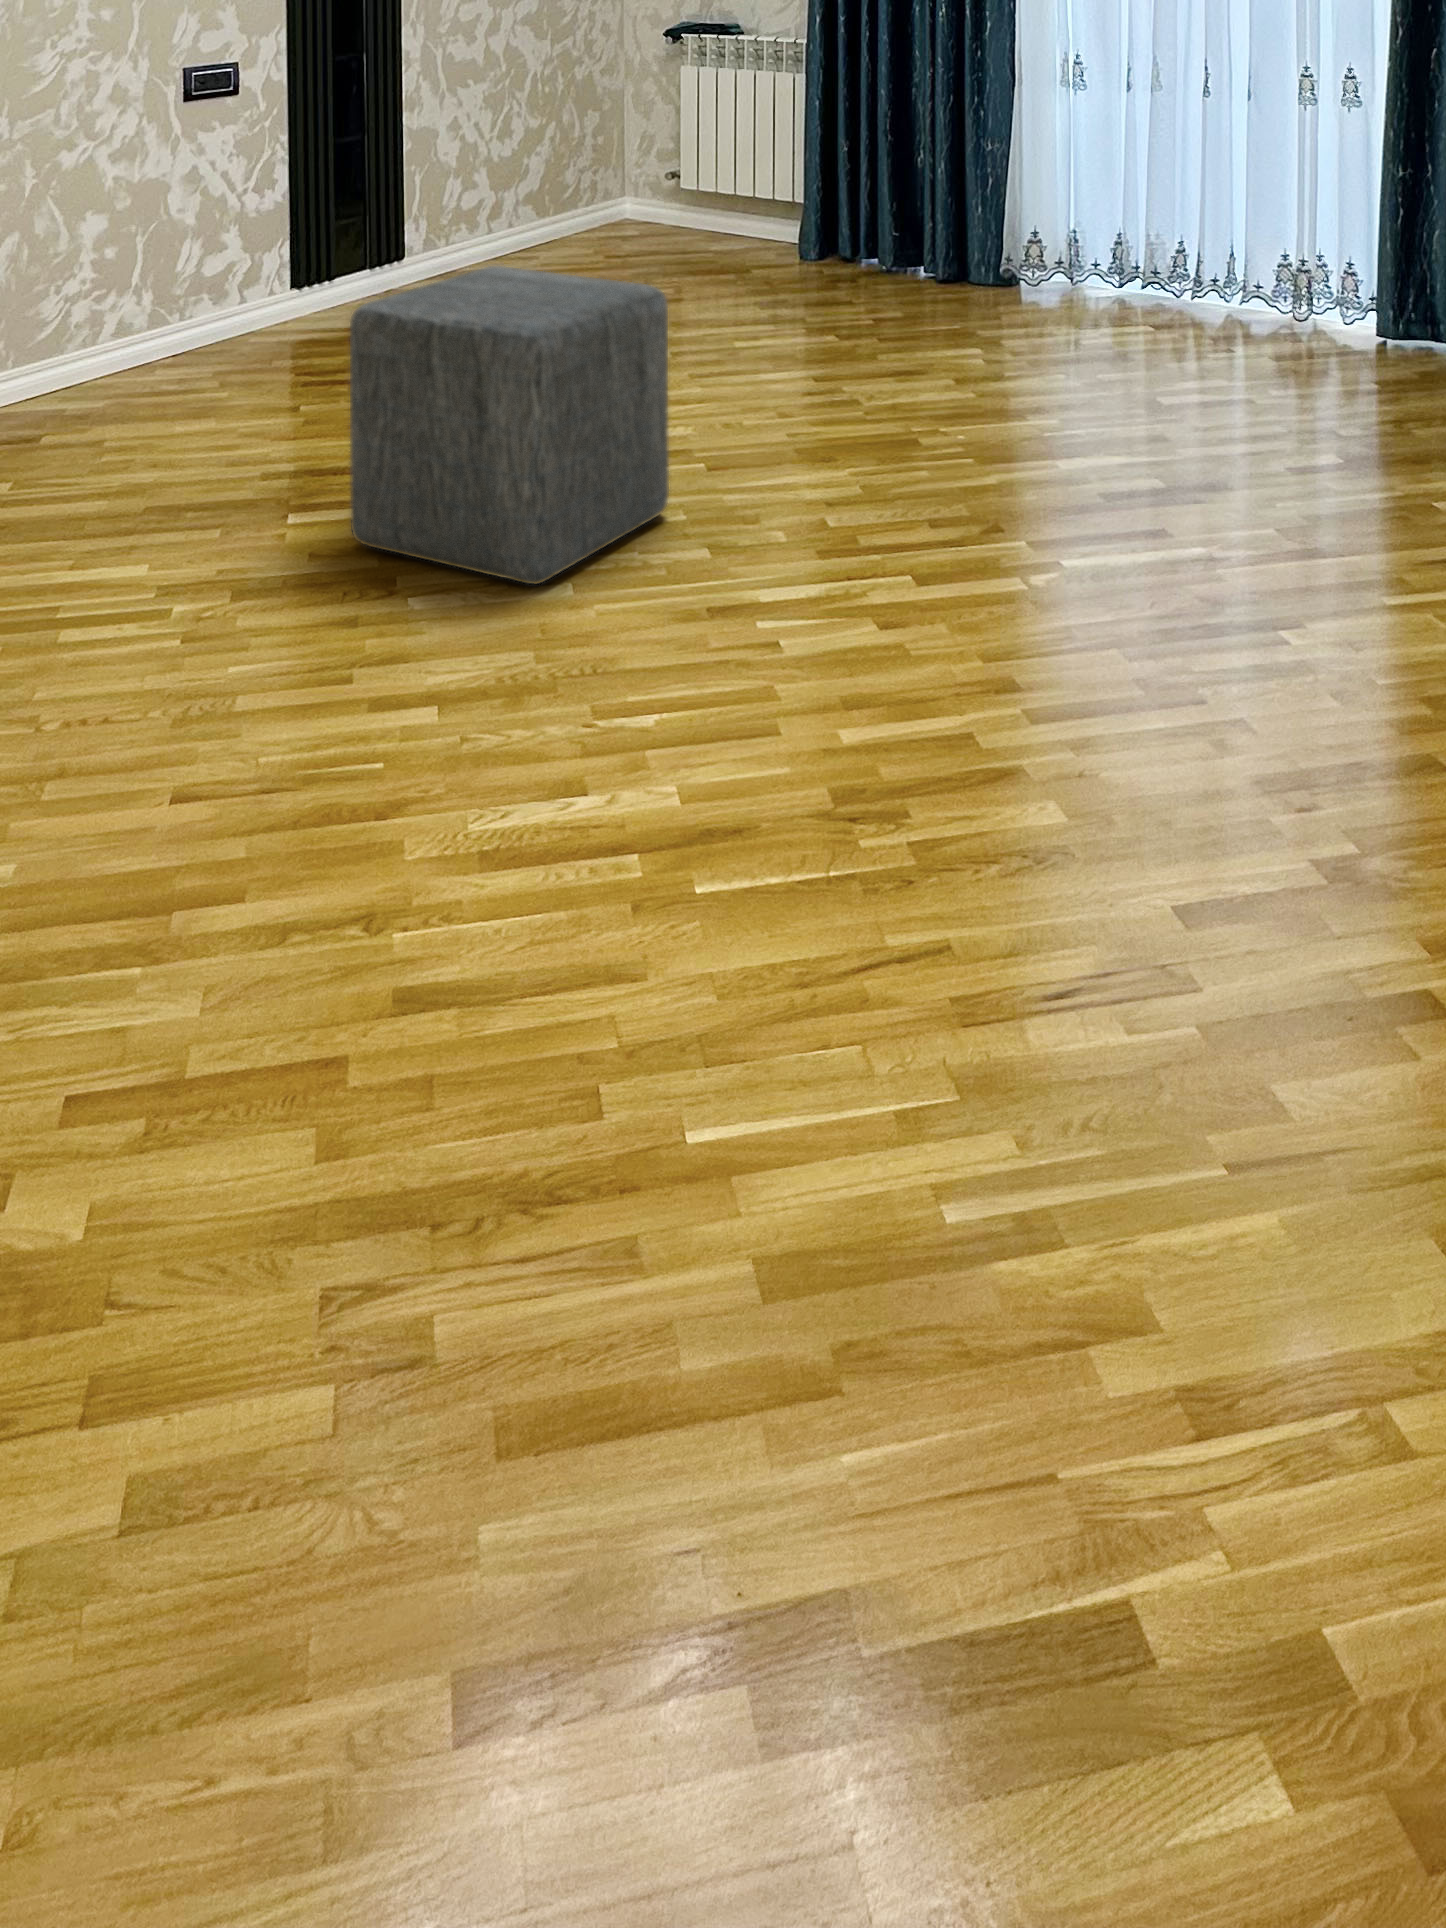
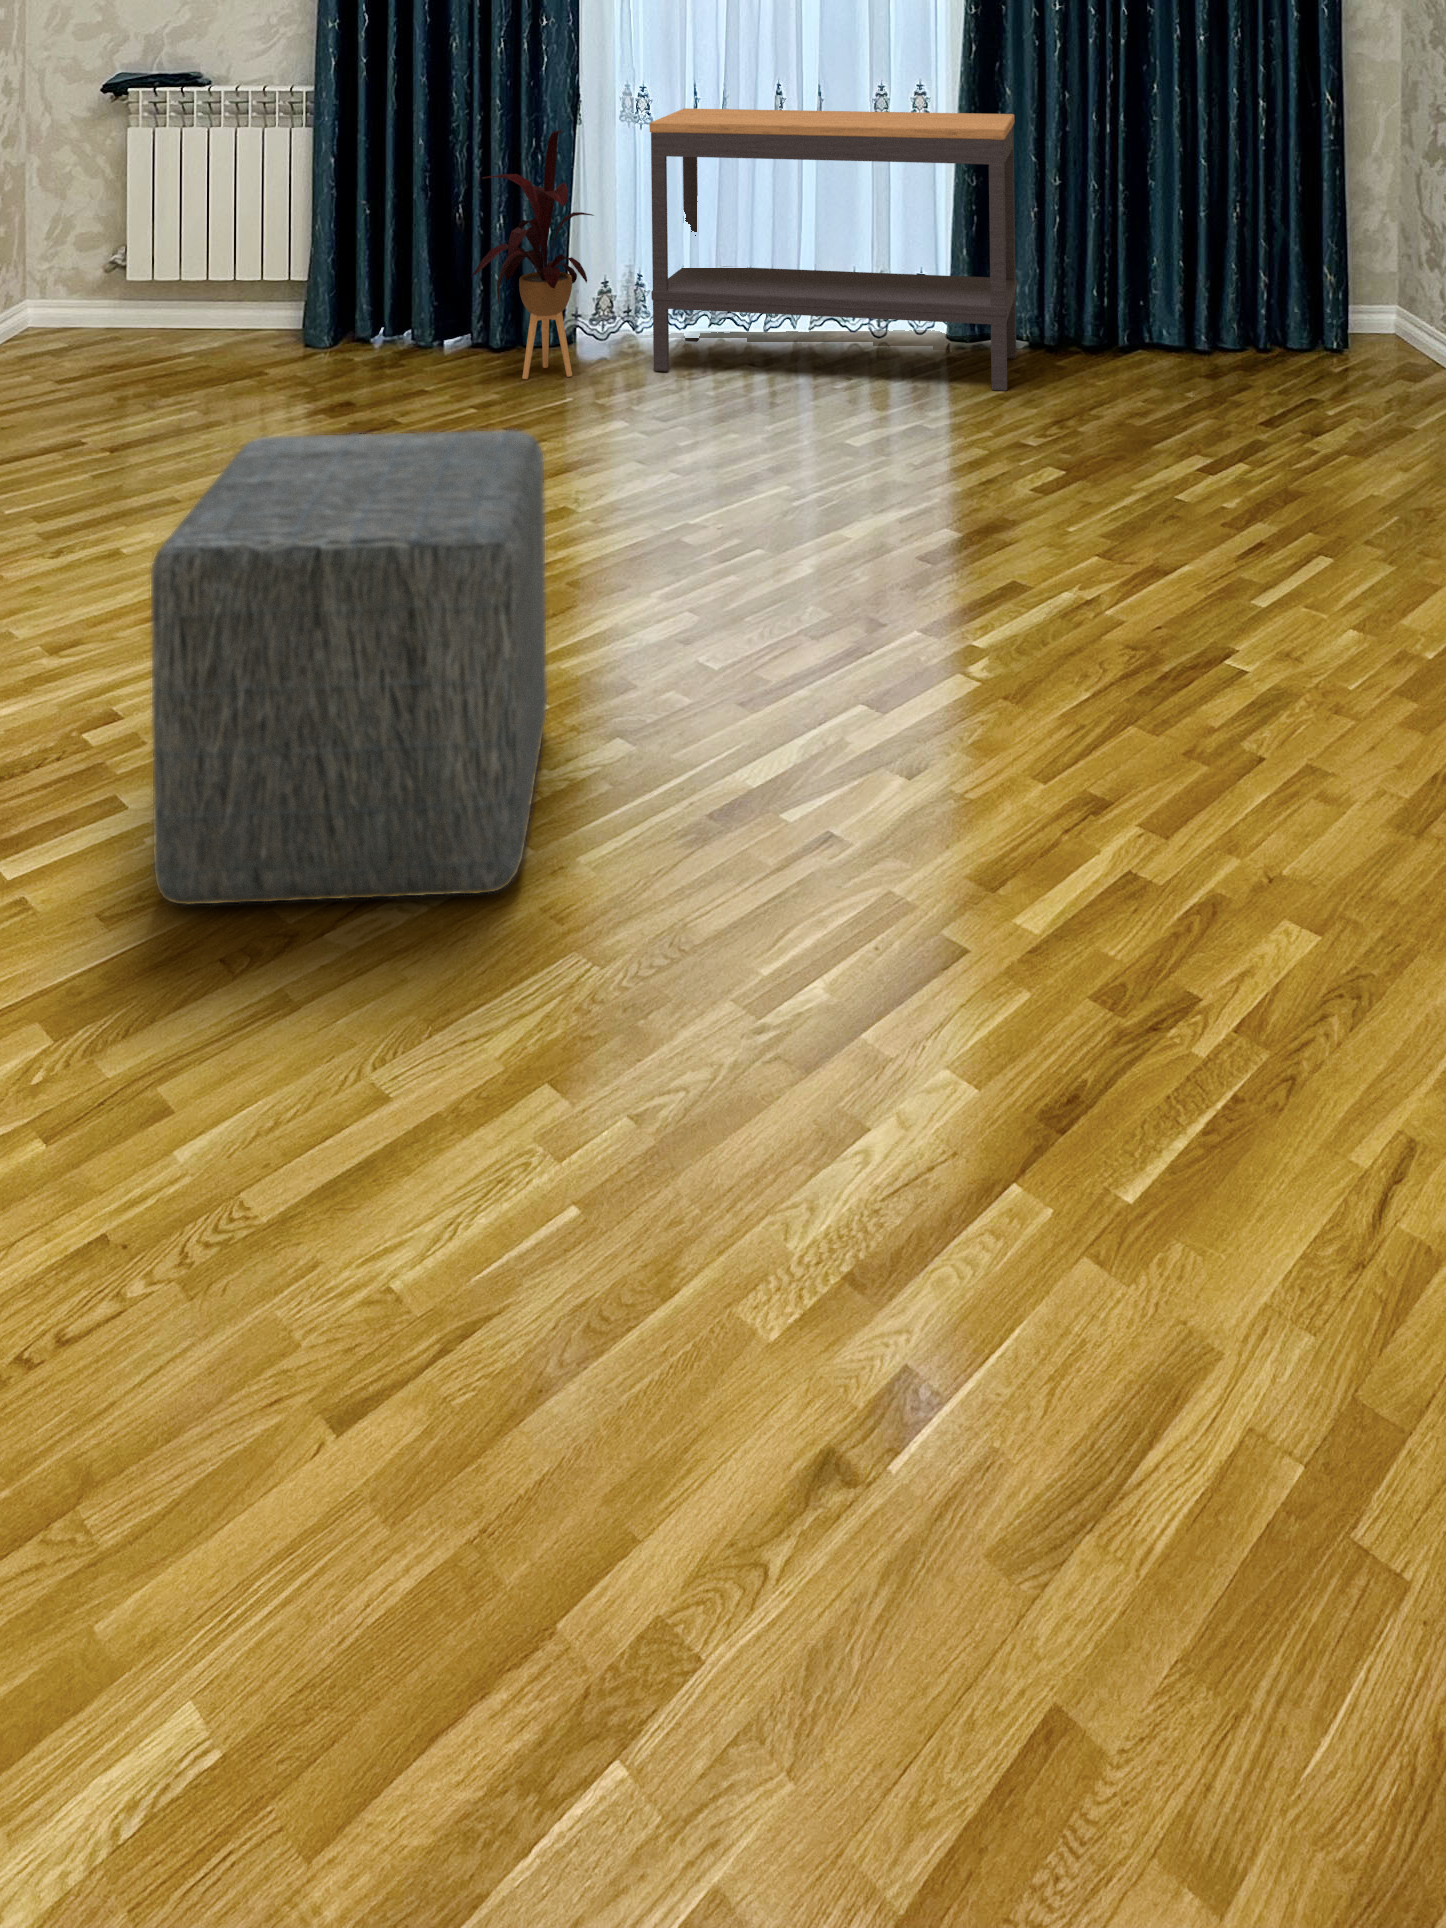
console table: none [1055,78,1431,383] -> present [650,108,1017,391]
house plant: none [888,87,1007,313] -> present [471,130,594,379]

